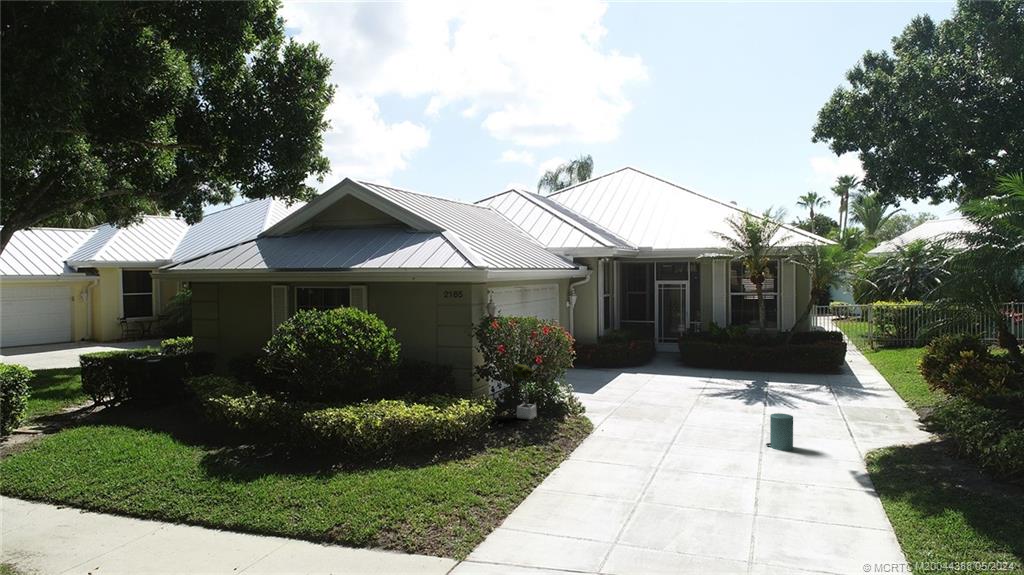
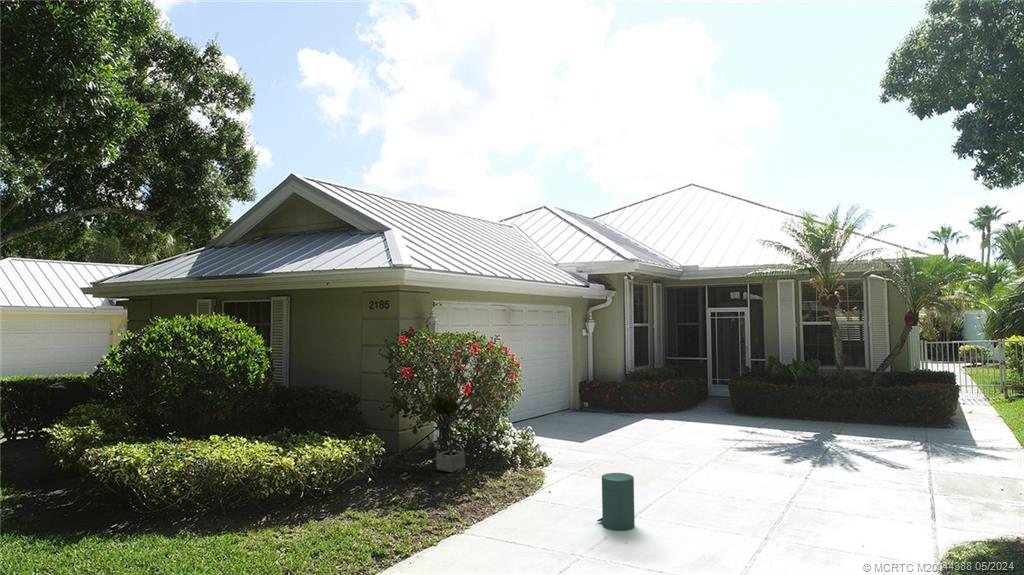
trash can: present [766,413,793,451] -> present [597,473,635,531]

